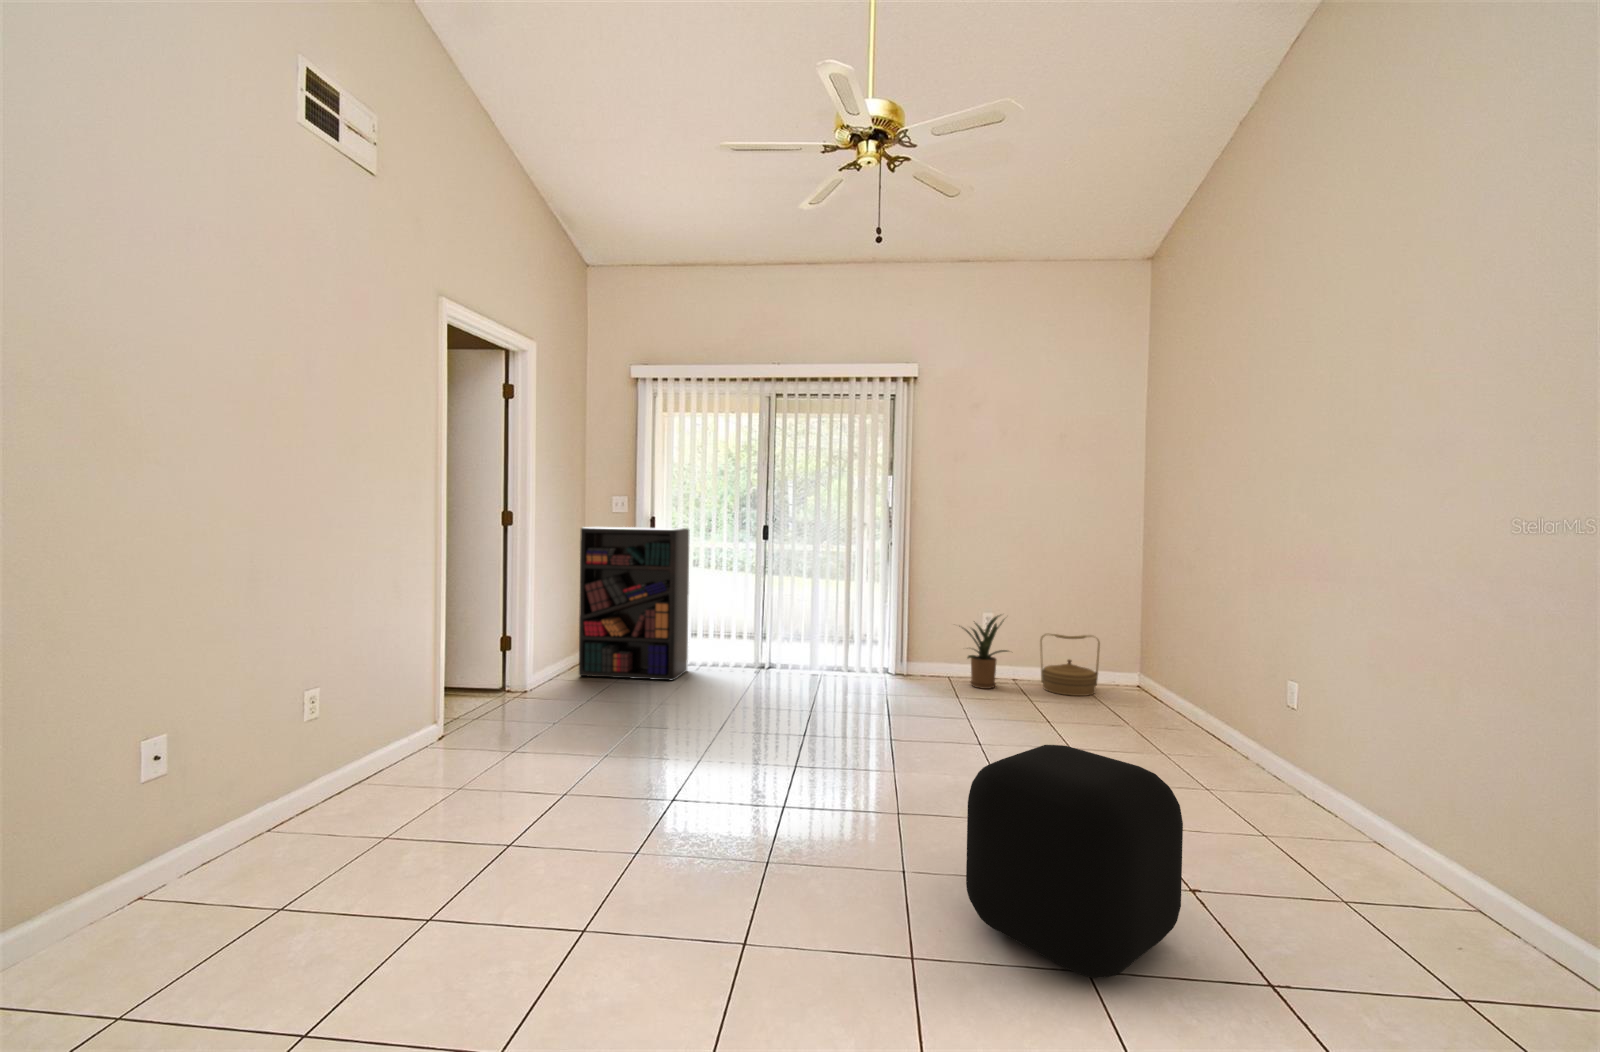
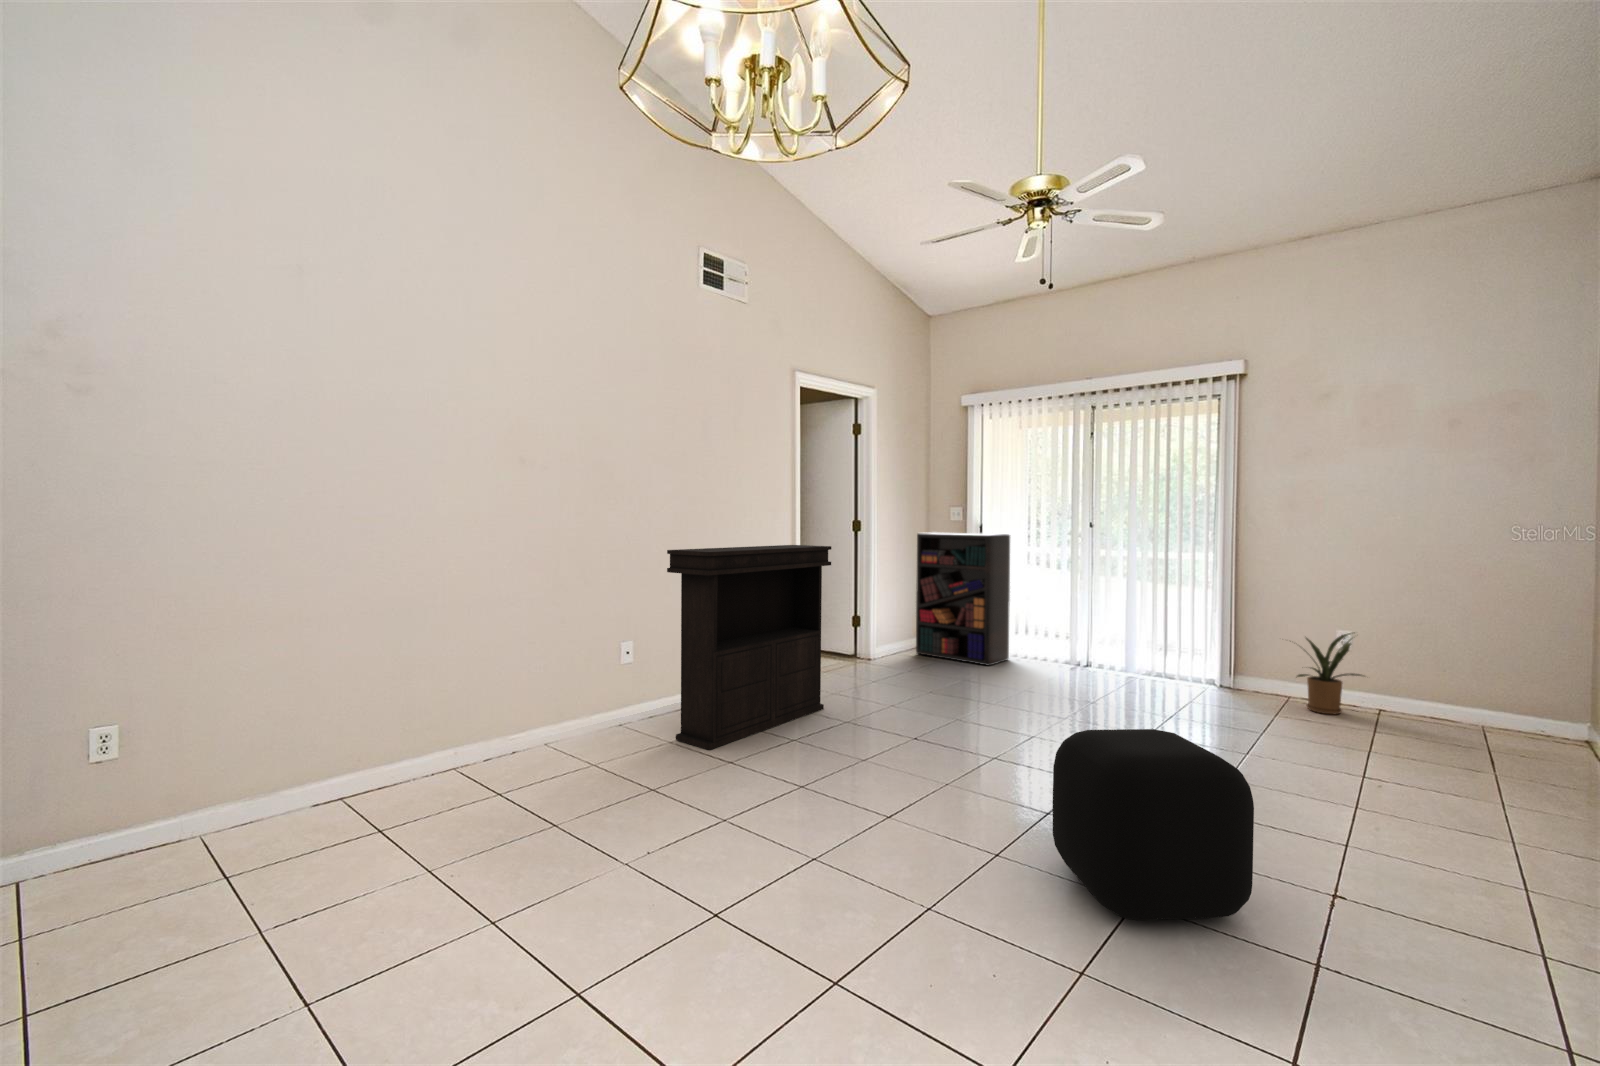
console table: none [280,545,529,892] -> present [667,545,831,750]
woven basket: present [1040,634,1100,696] -> none [1407,660,1502,740]

